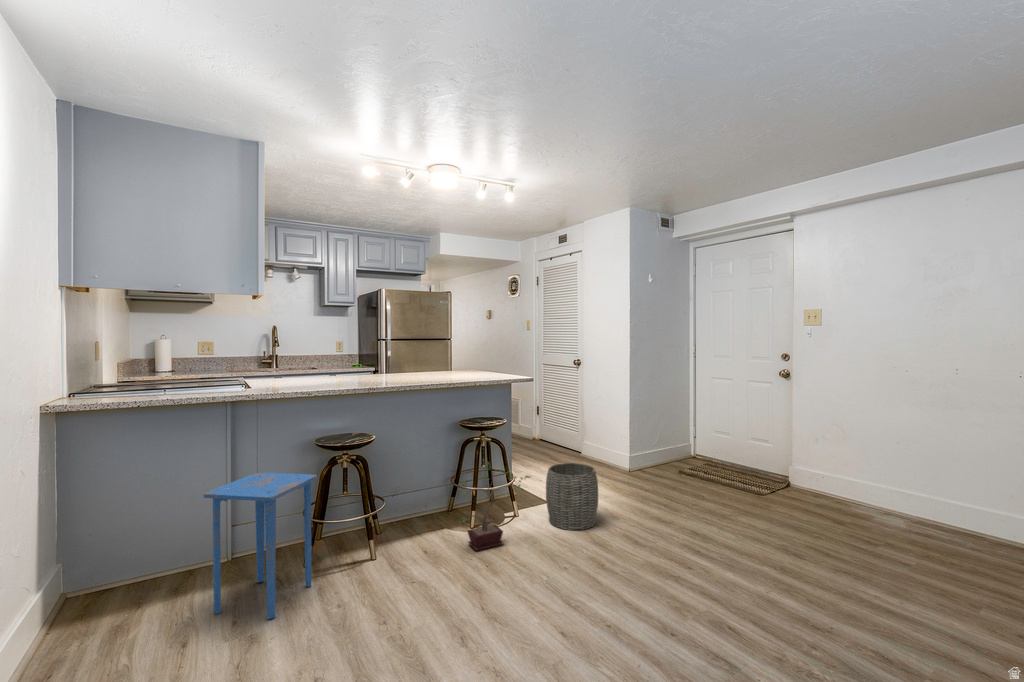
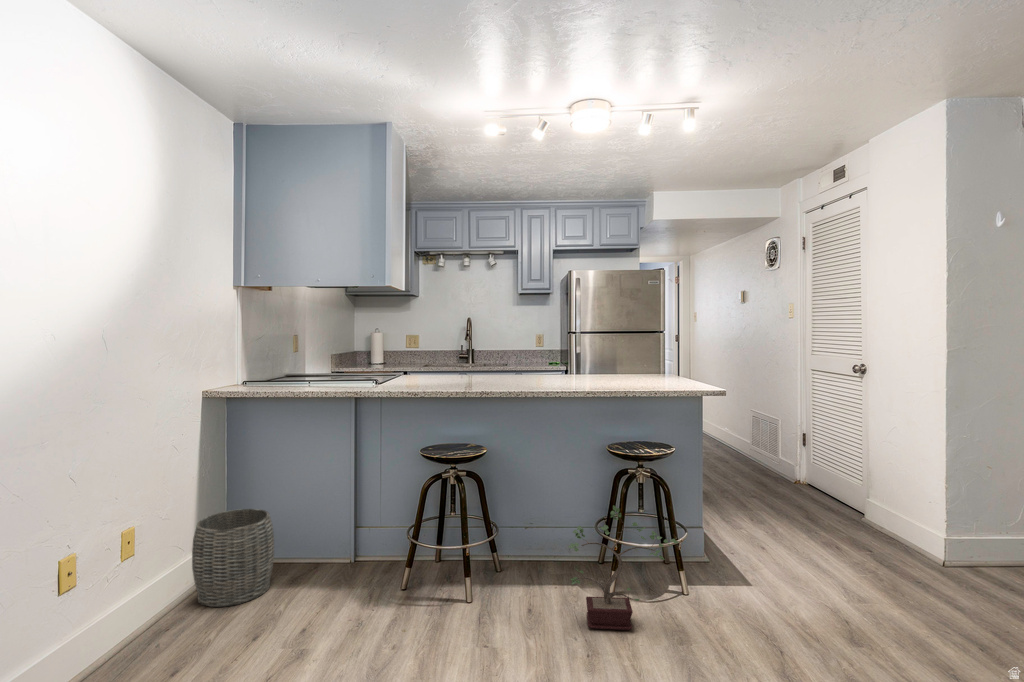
woven basket: present [546,463,598,530] -> present [192,509,274,607]
side table: present [204,472,317,619] -> none [290,477,398,639]

